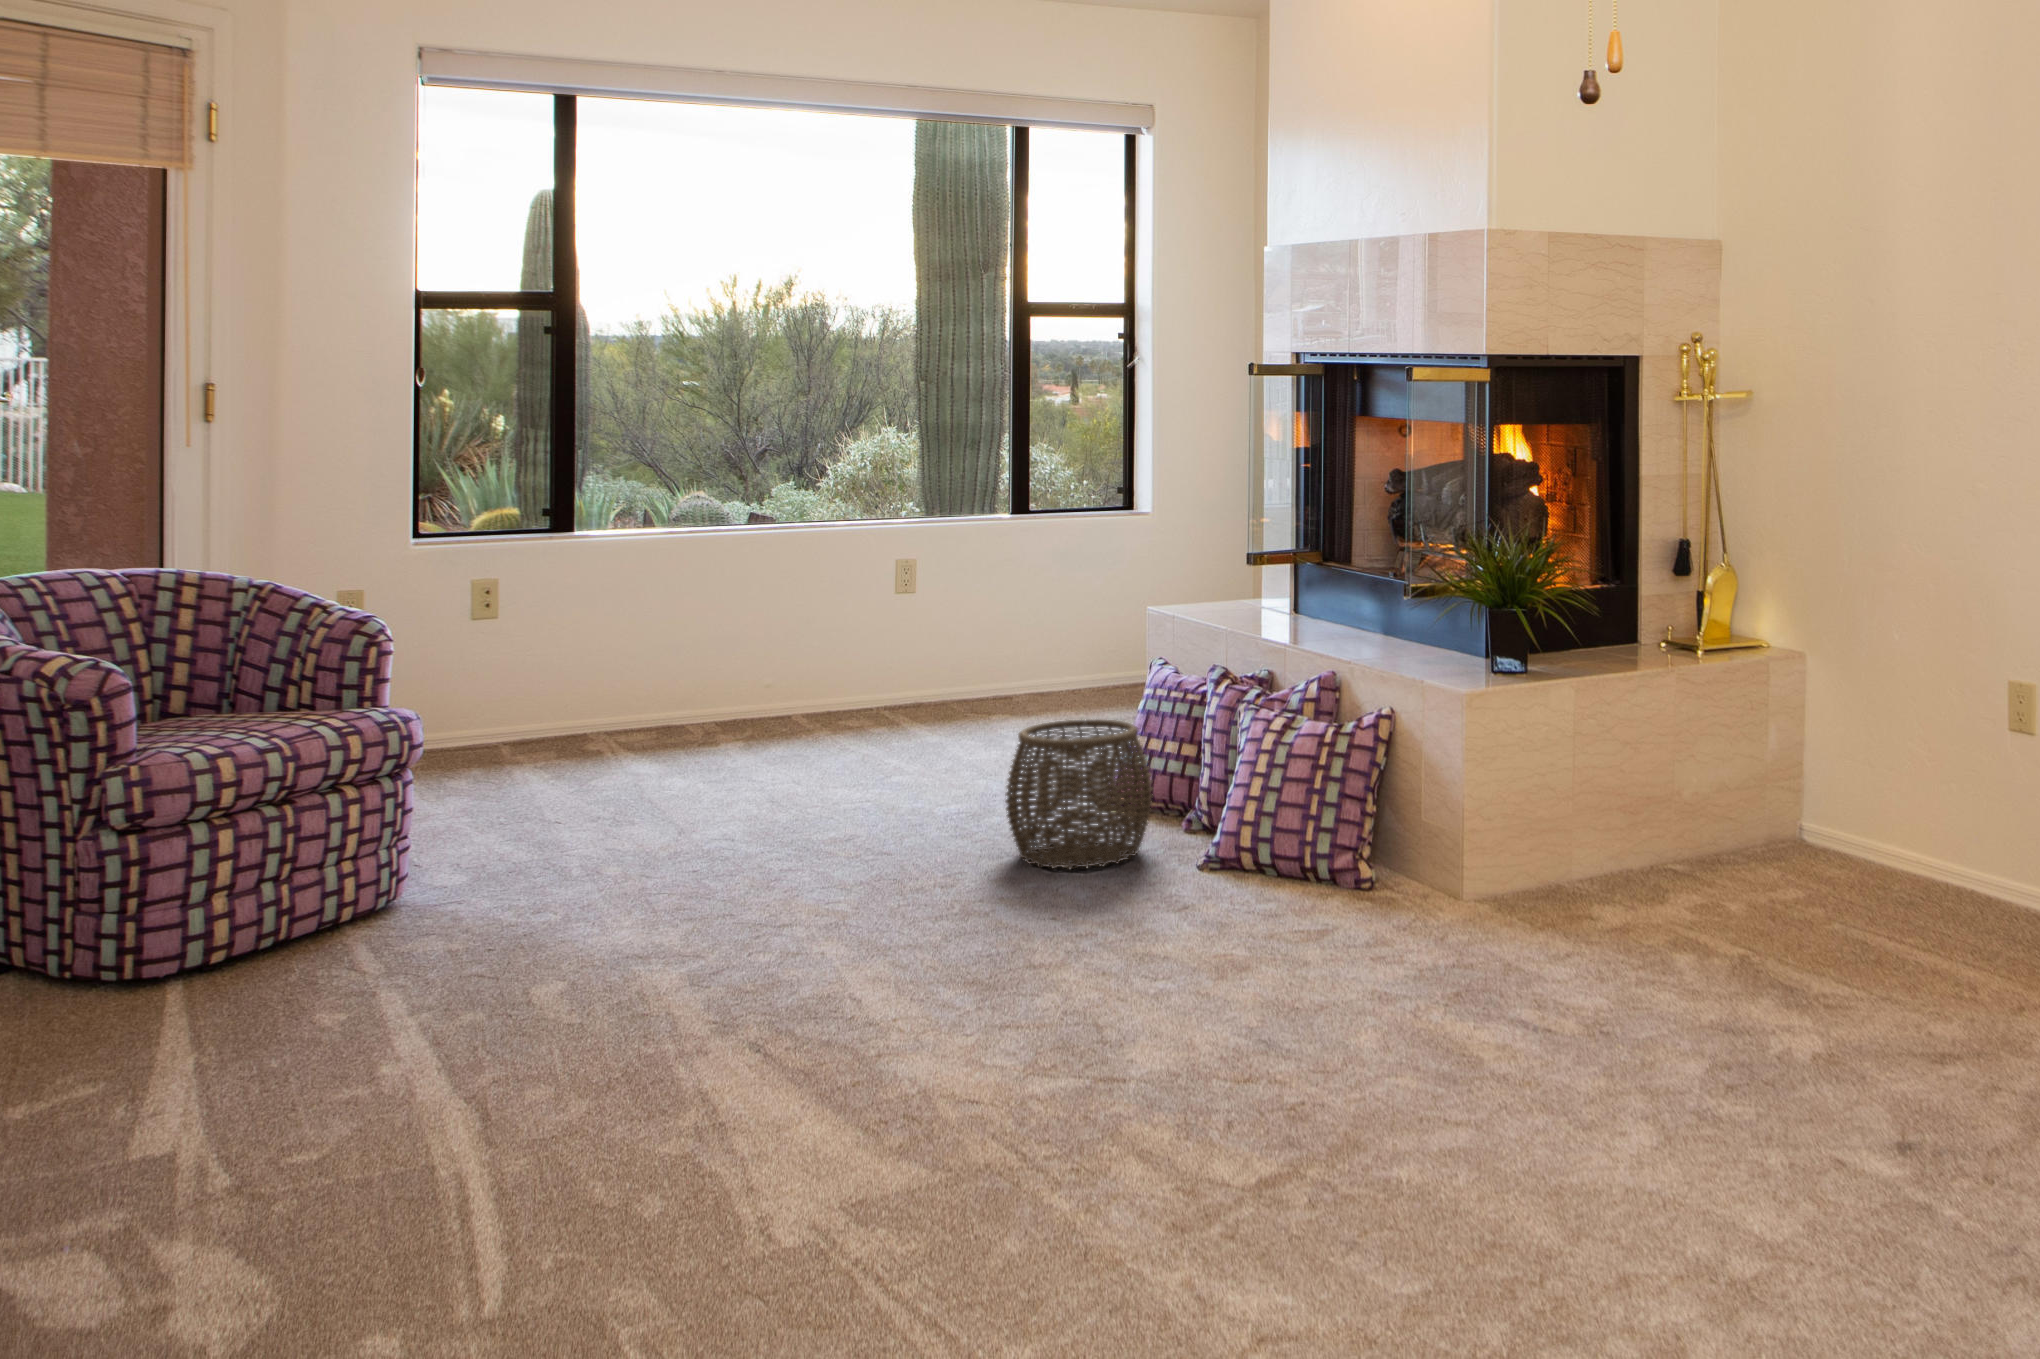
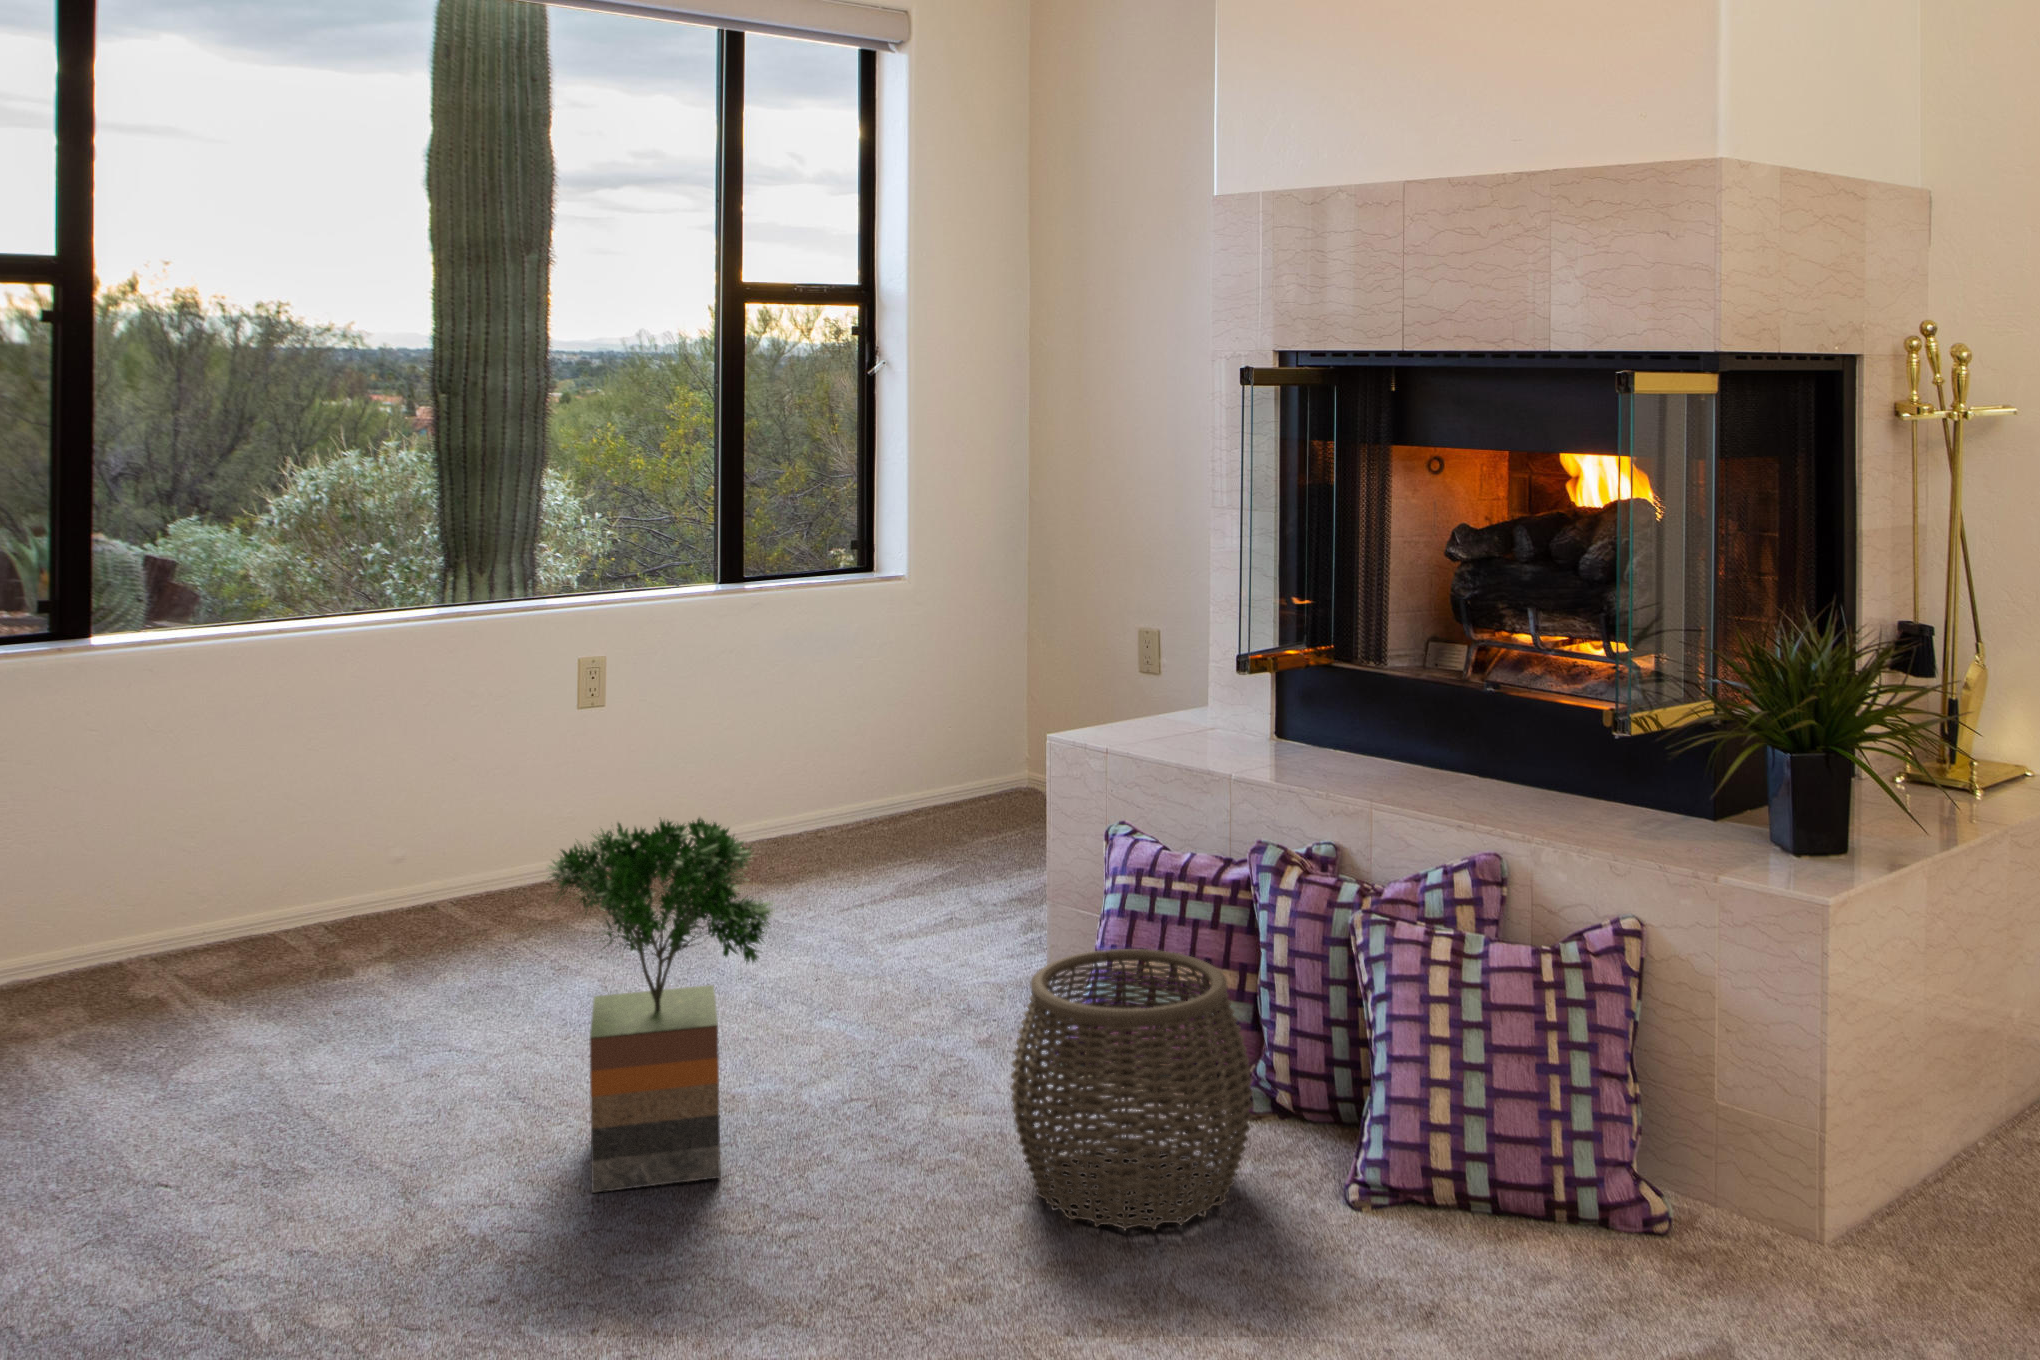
potted tree: none [760,631,895,840] -> present [548,818,772,1193]

